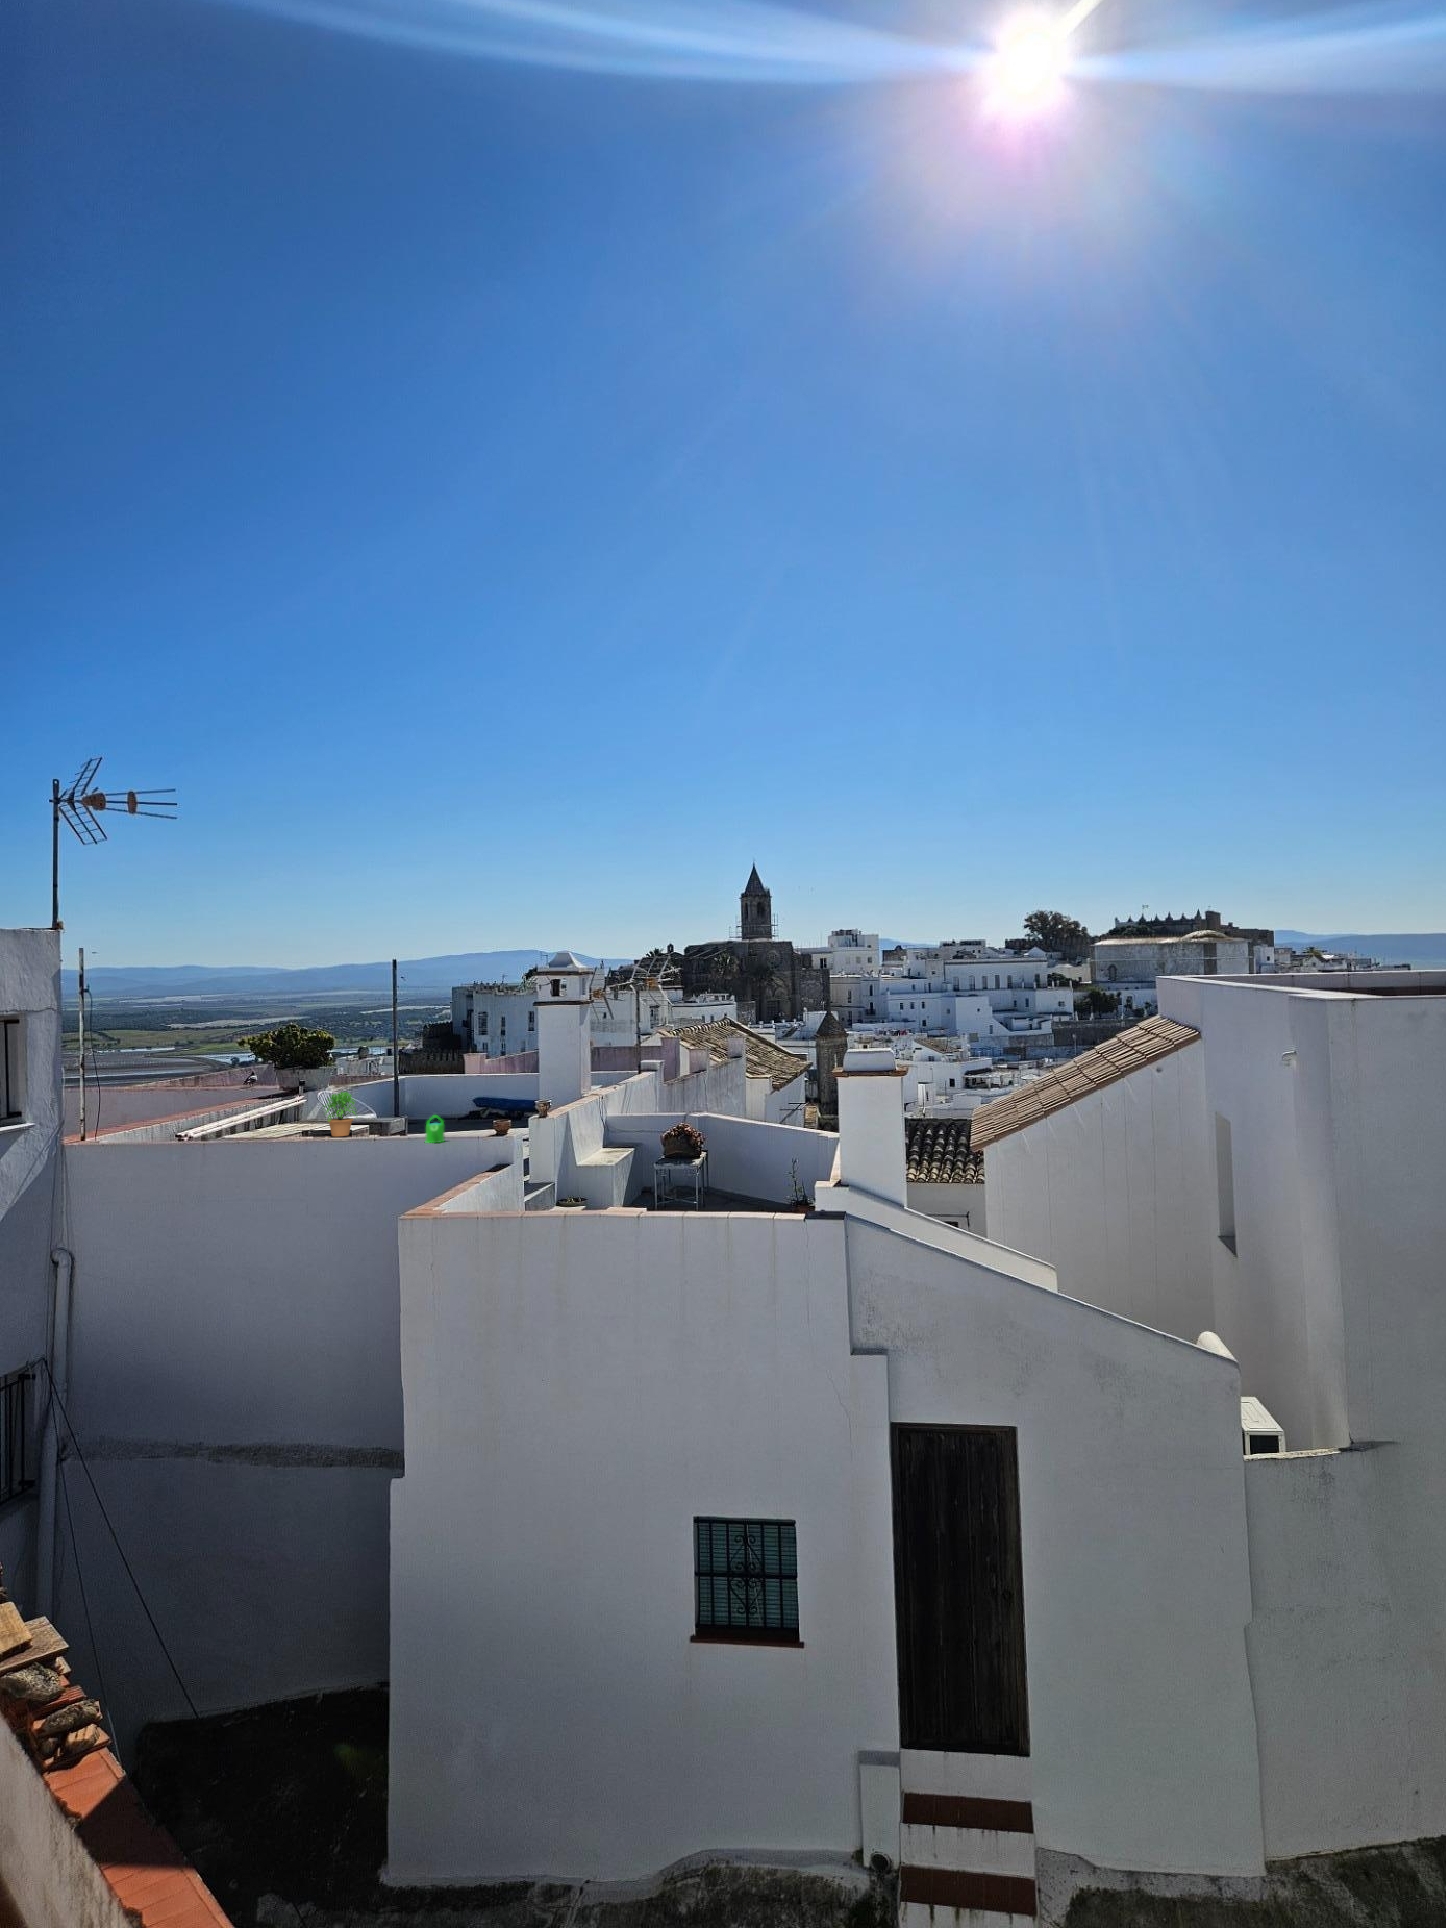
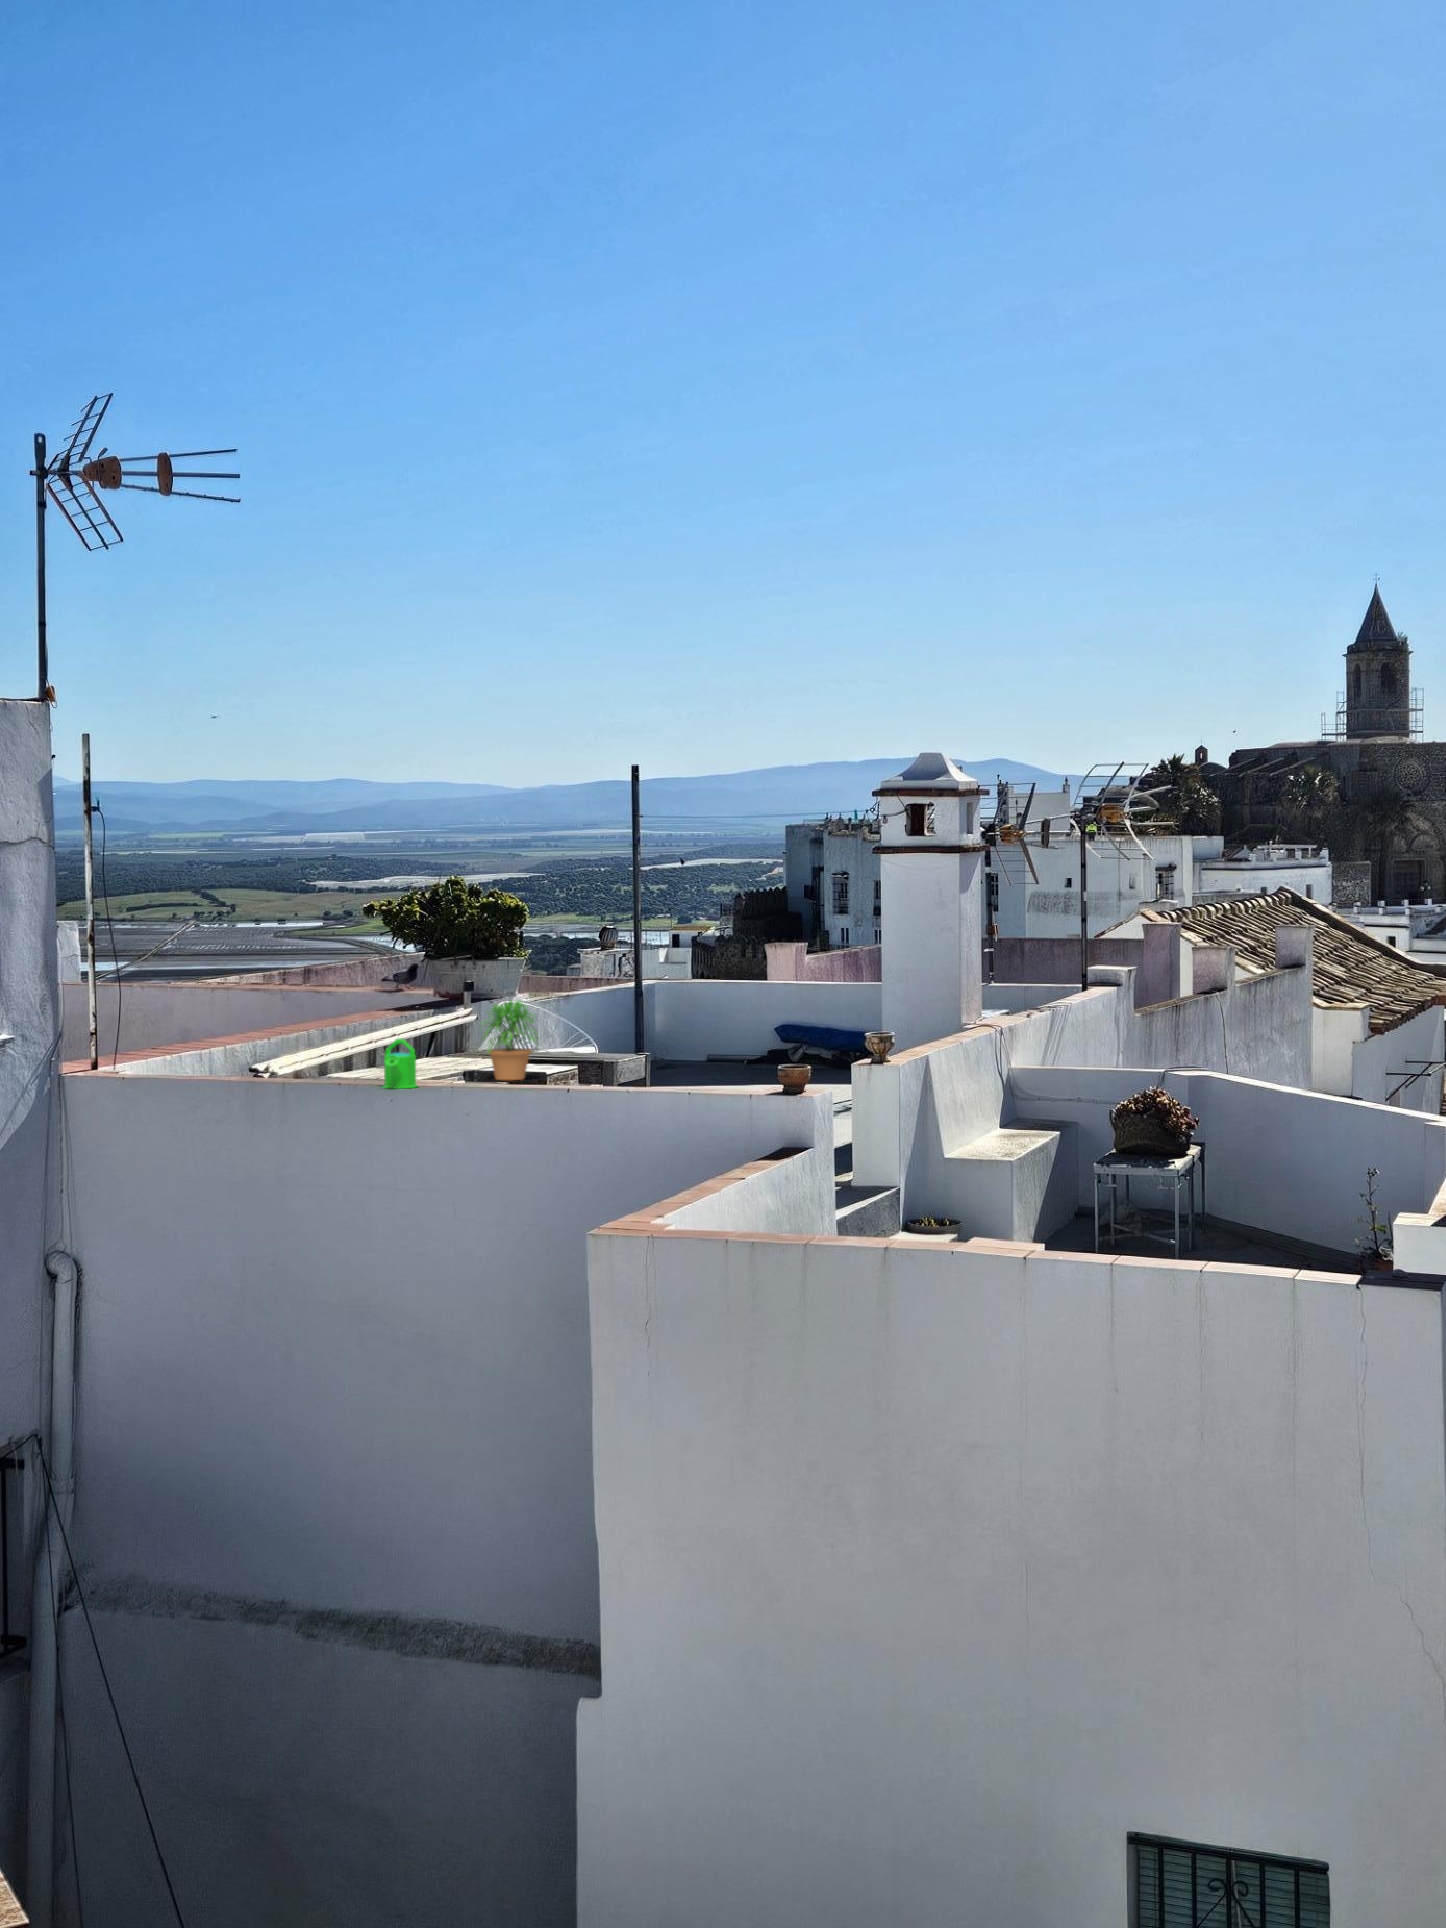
watering can: present [425,1115,445,1143] -> present [383,1039,417,1089]

